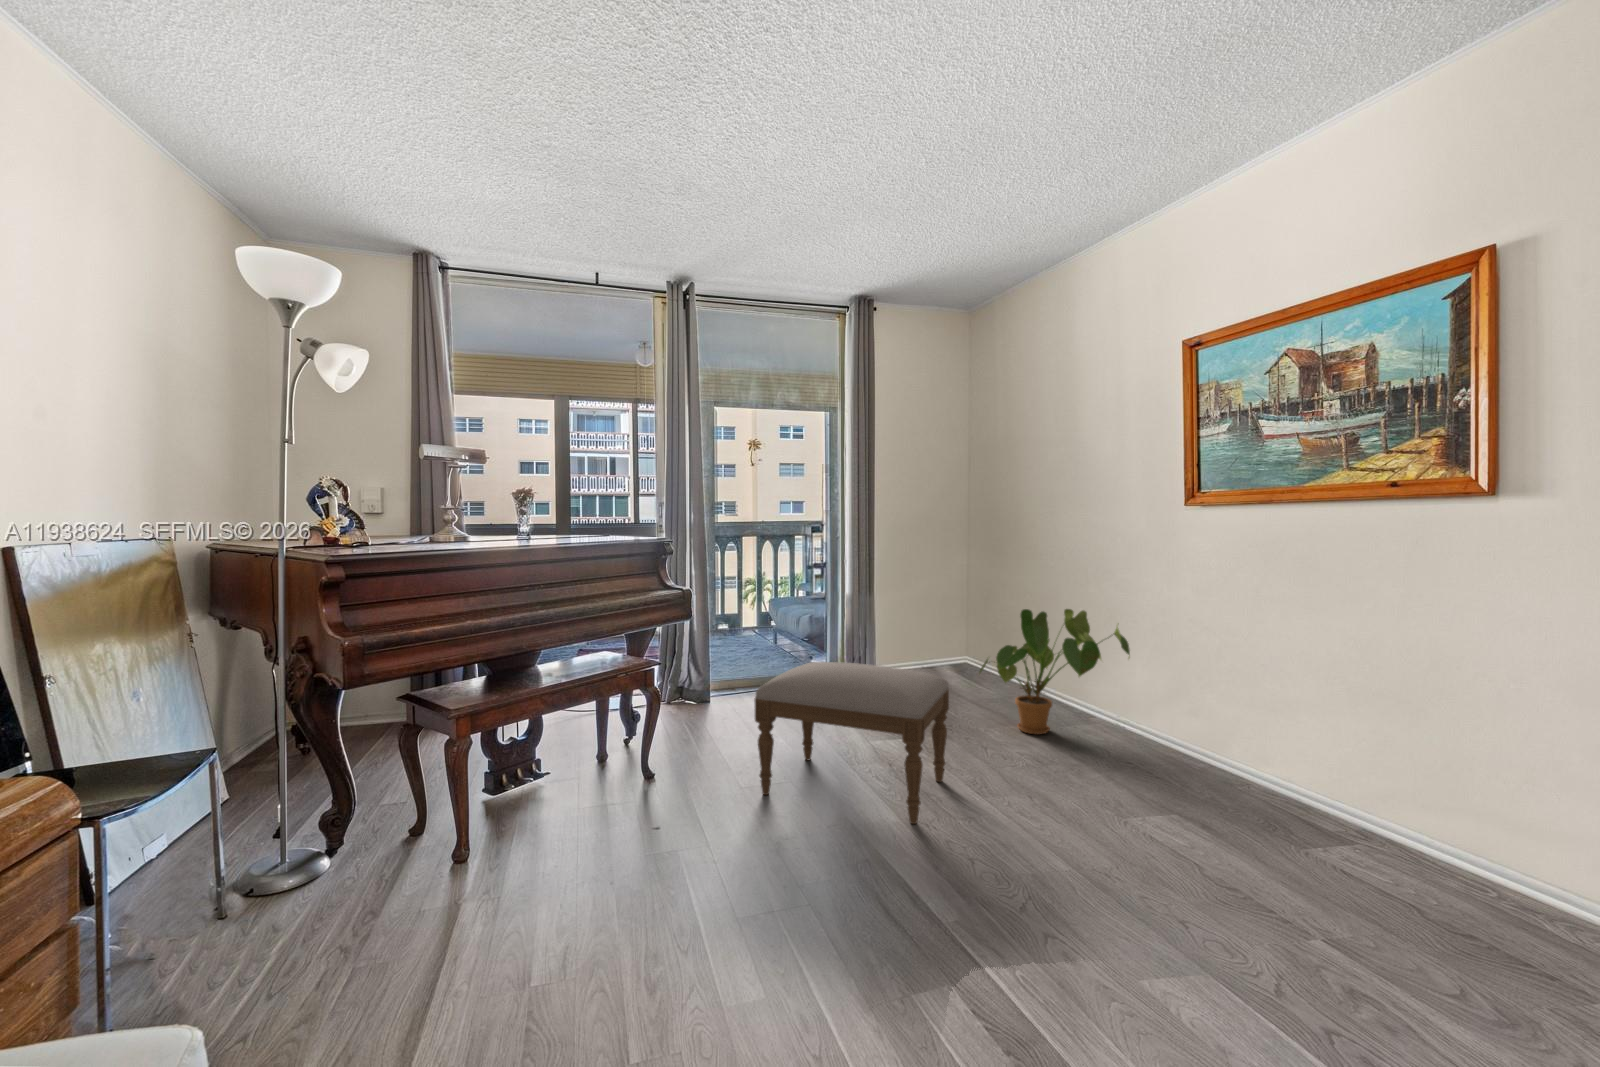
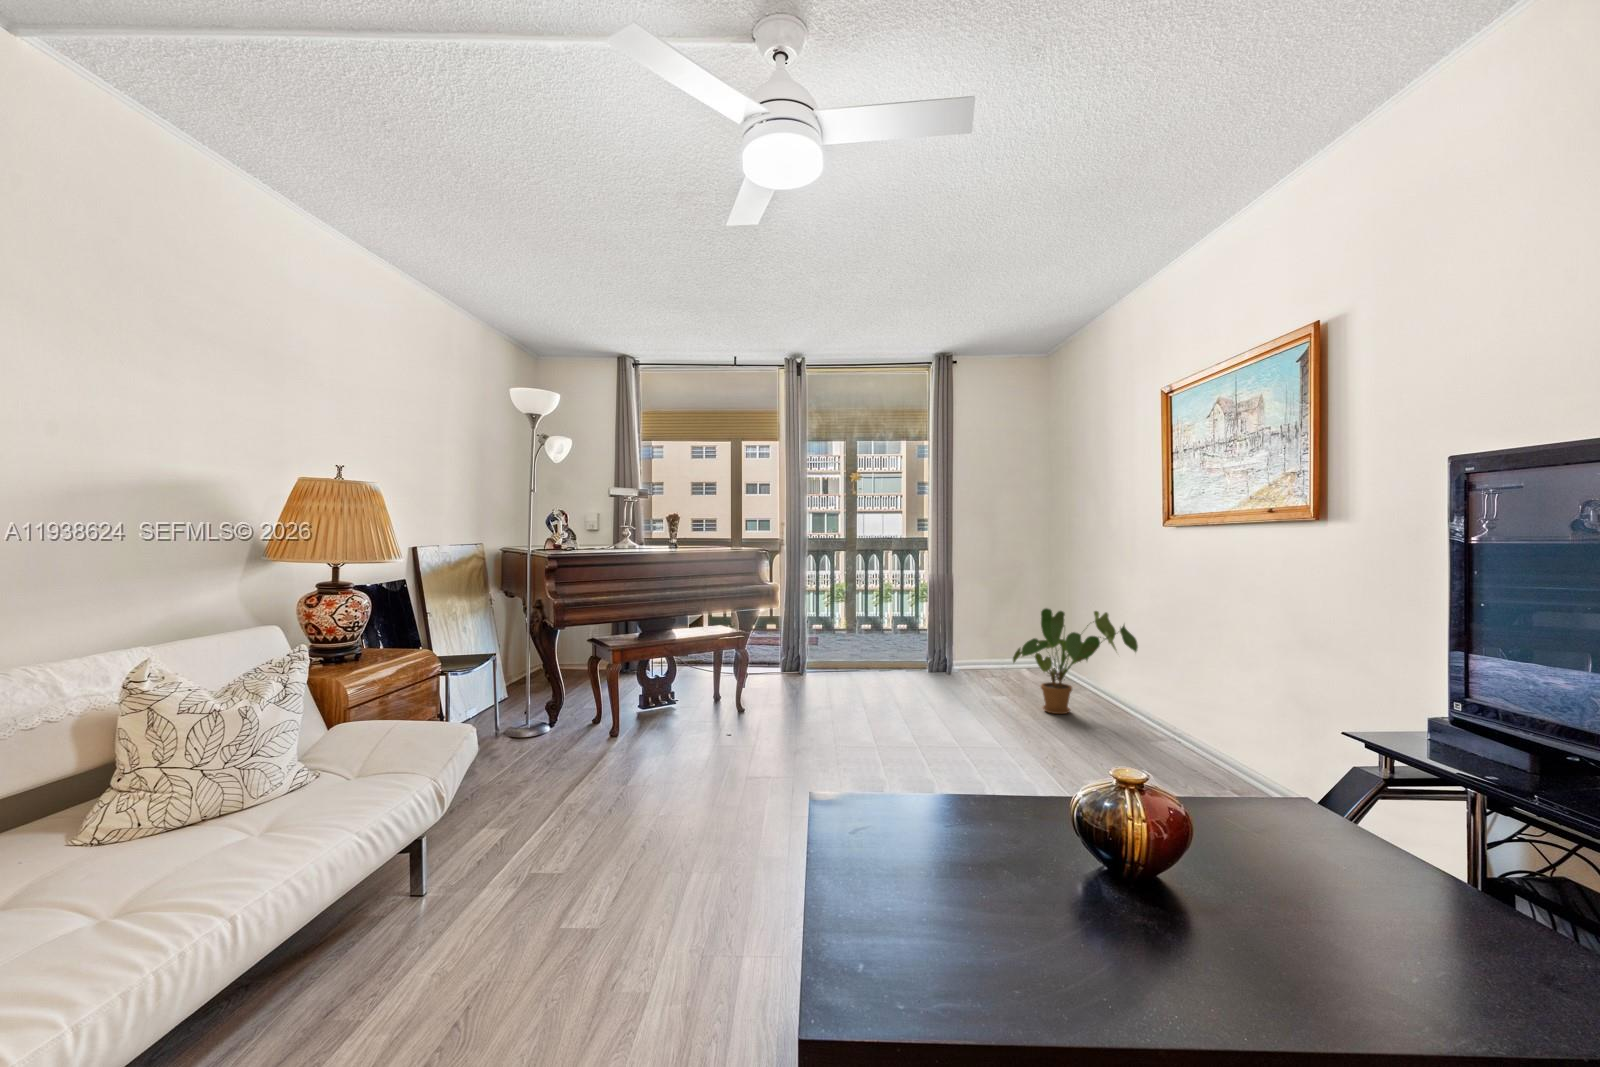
ottoman: present [755,662,949,824] -> none [802,639,949,751]

